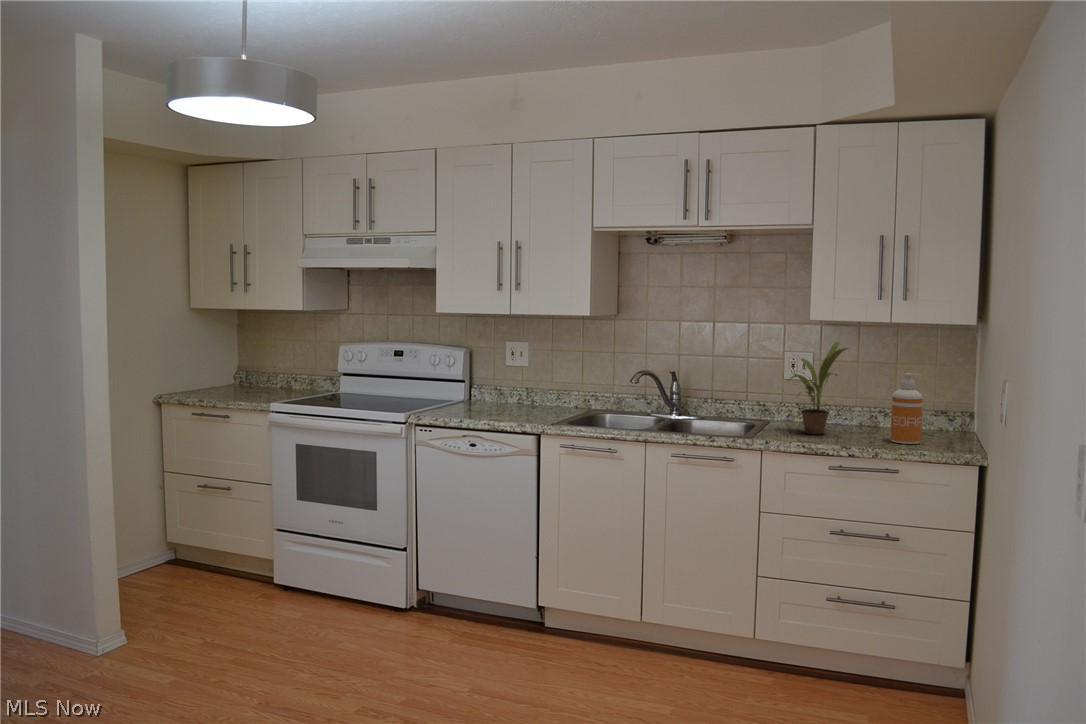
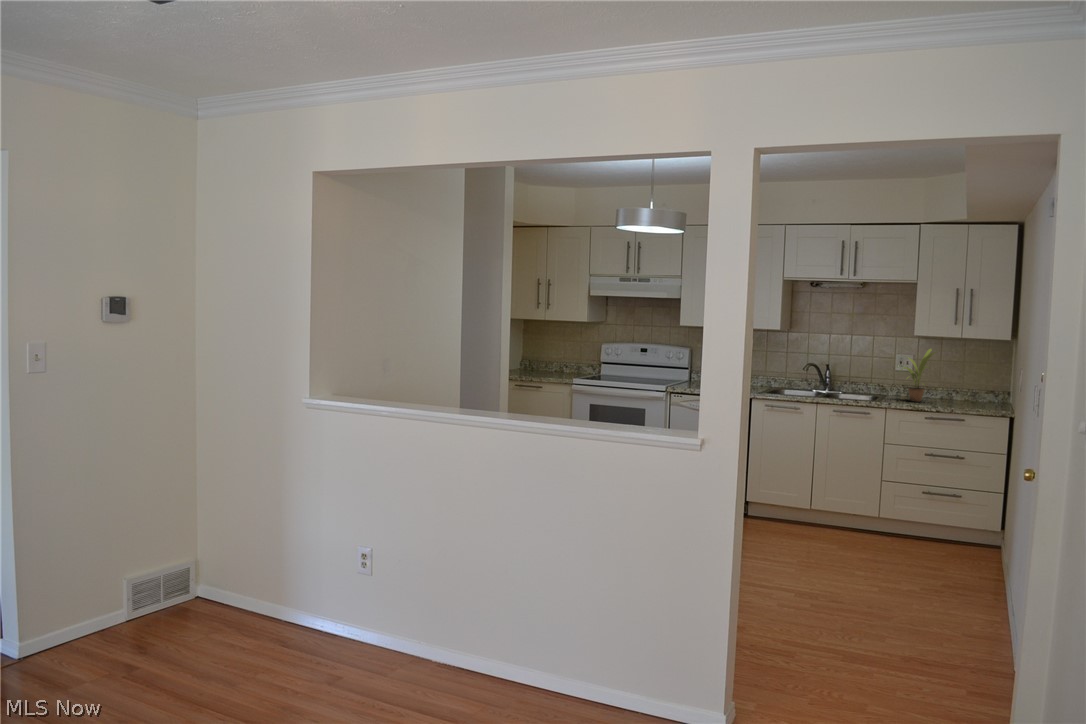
soap dispenser: present [890,373,923,444] -> none [961,367,980,407]

